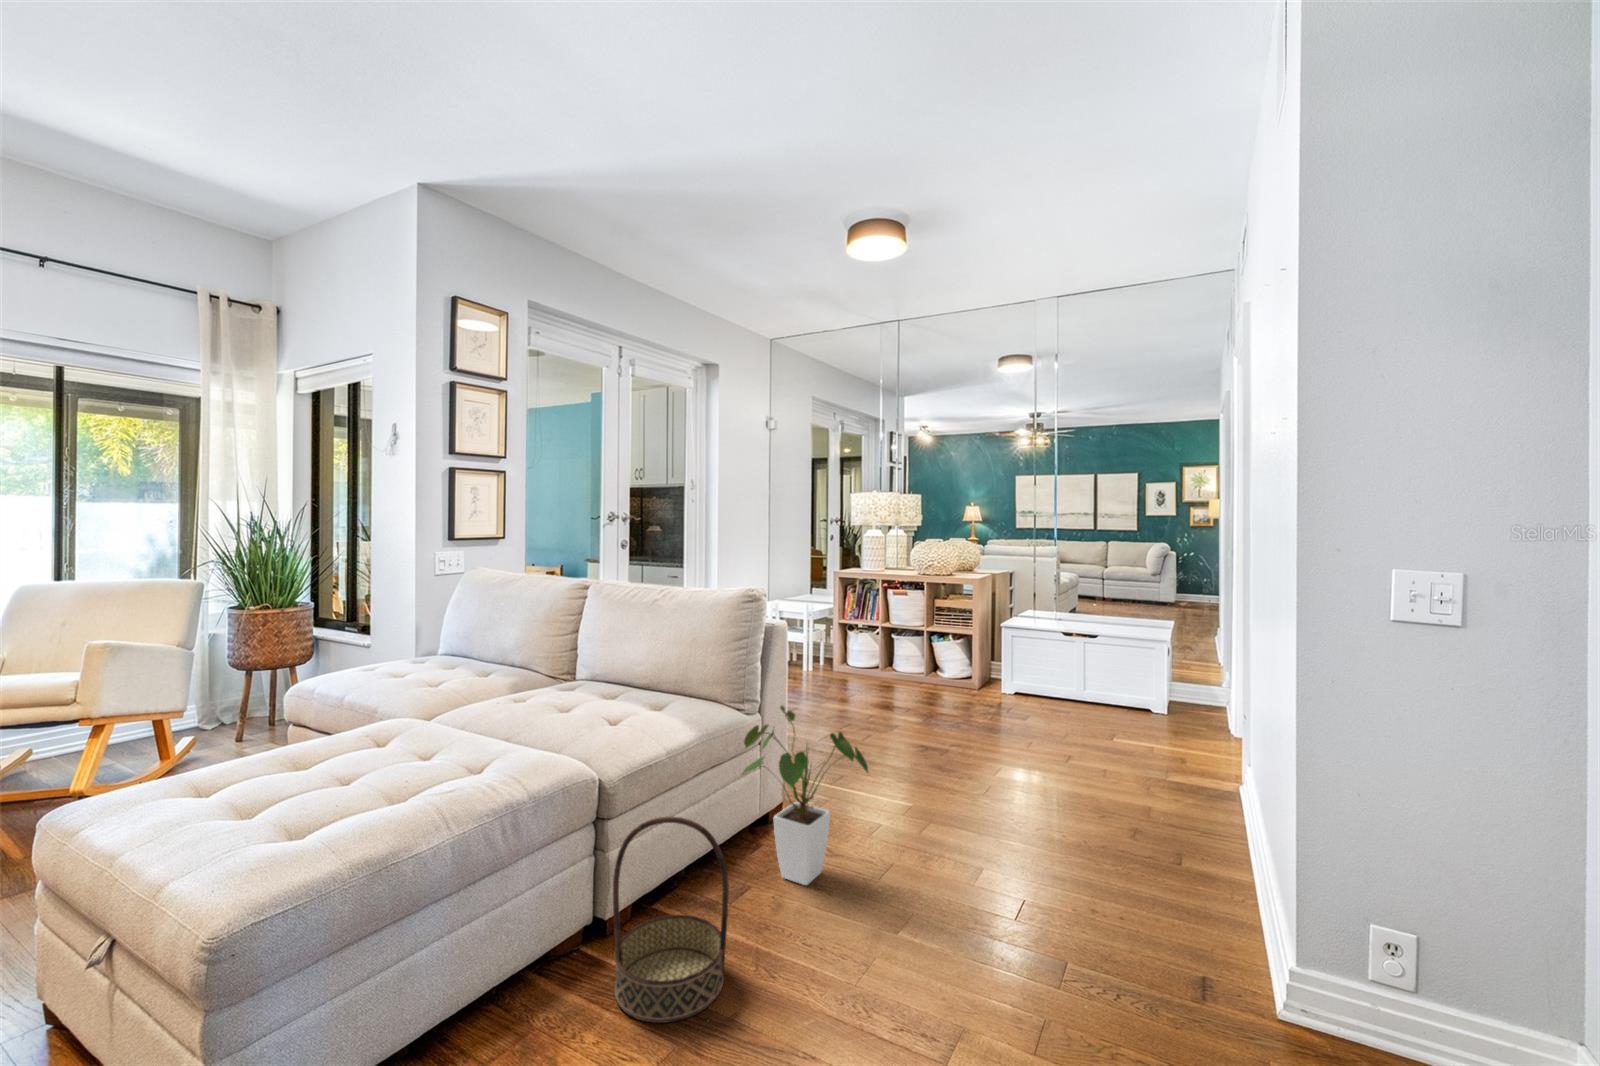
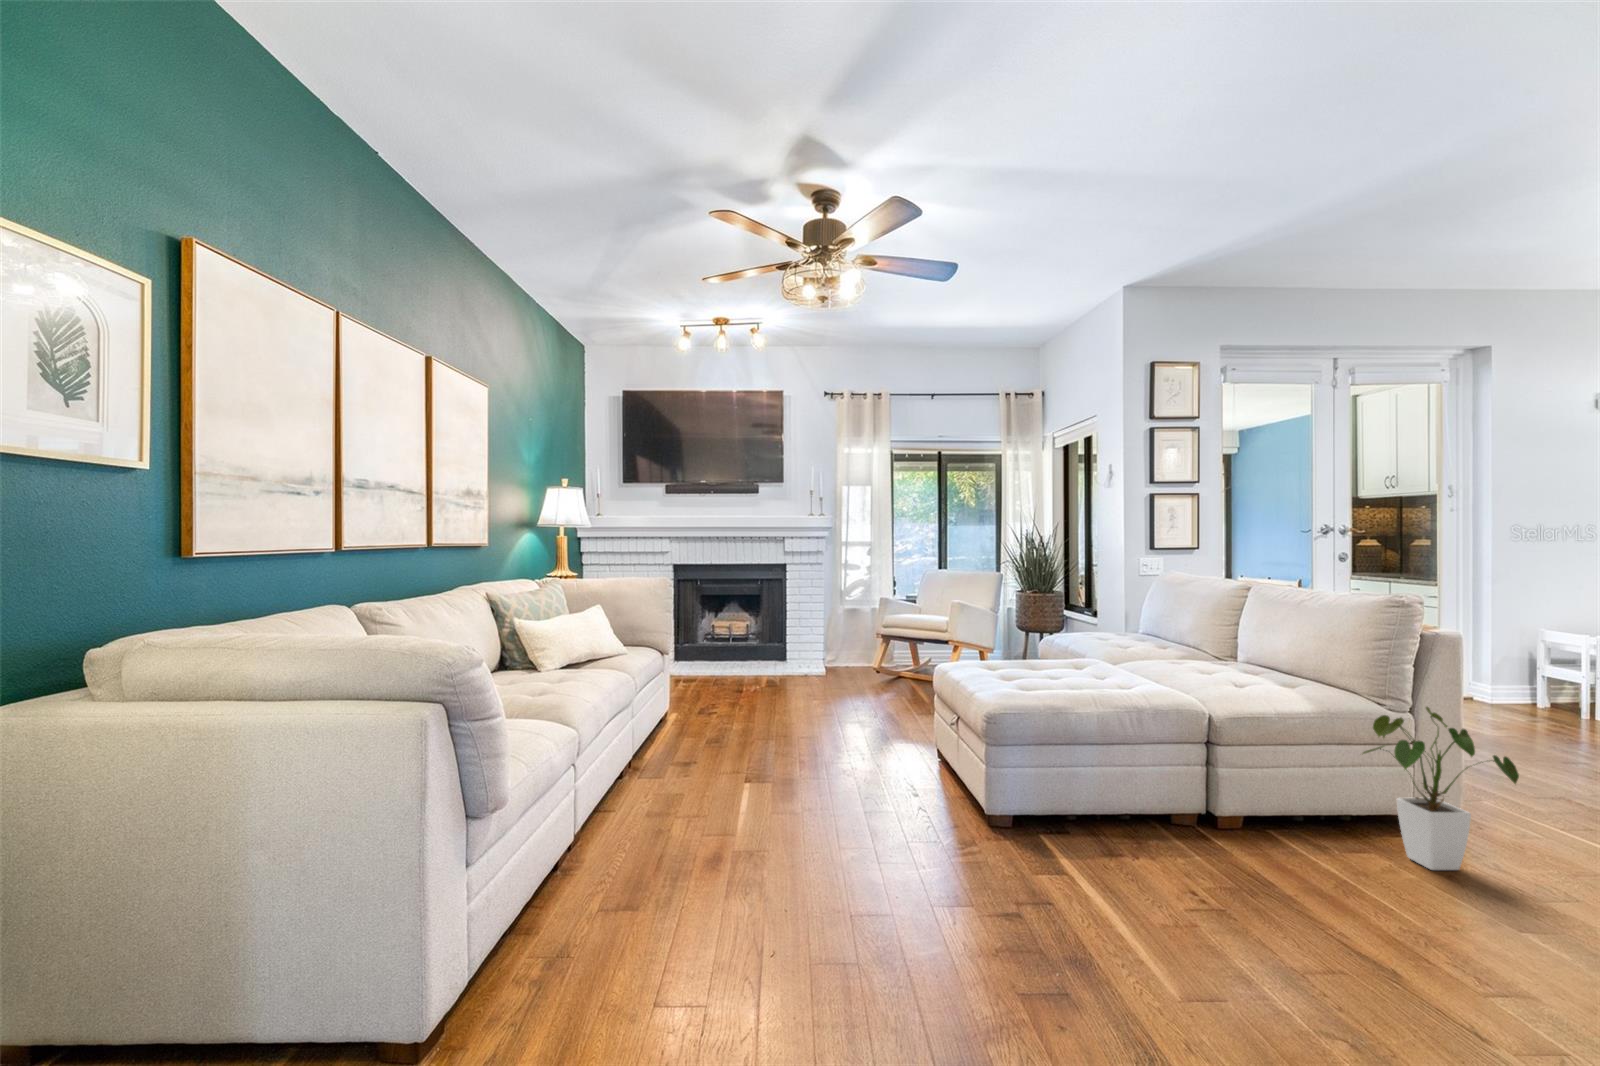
basket: present [613,817,729,1023] -> none [1209,740,1302,881]

